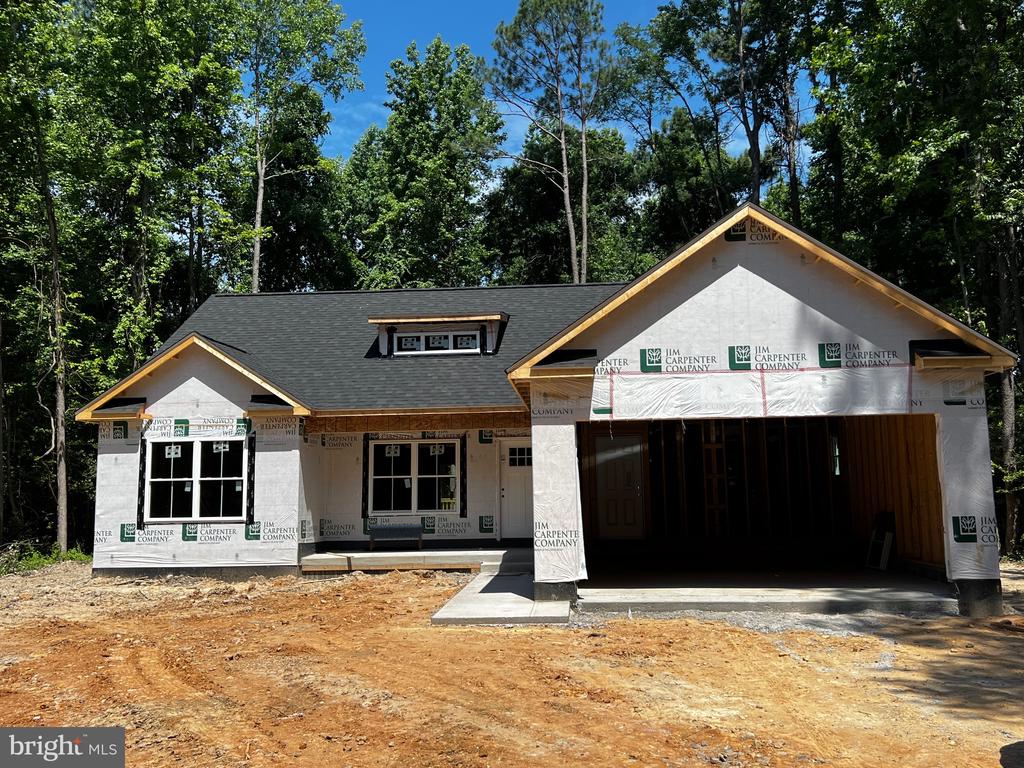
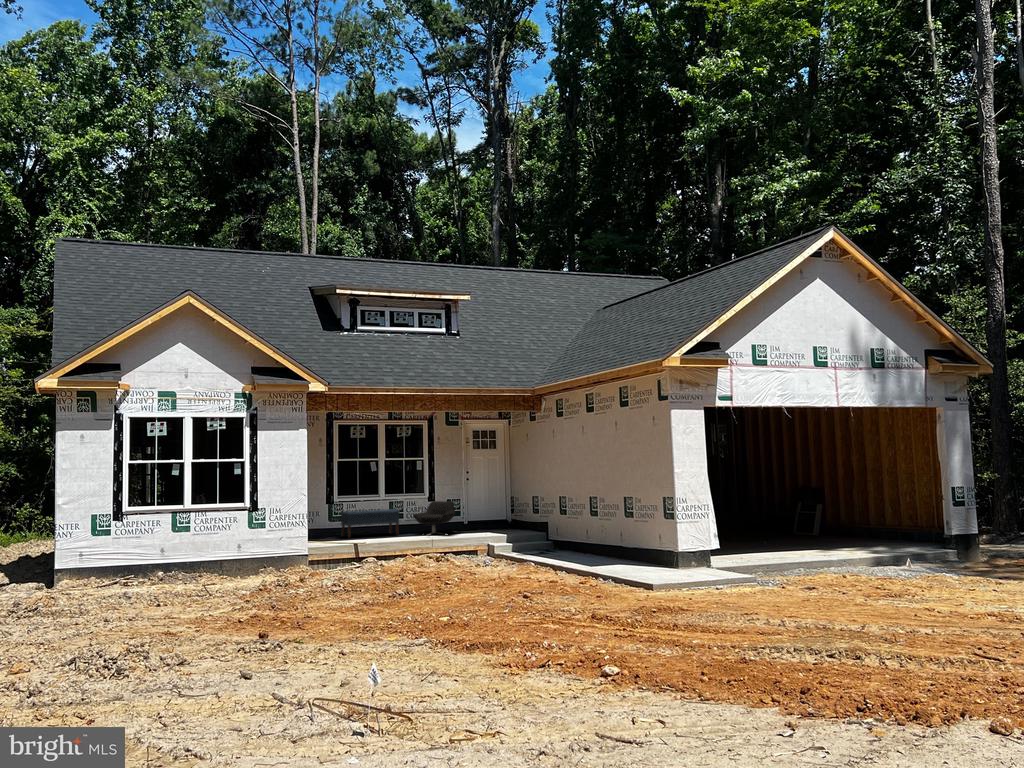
lounge chair: none [436,518,478,552] -> present [413,501,455,534]

